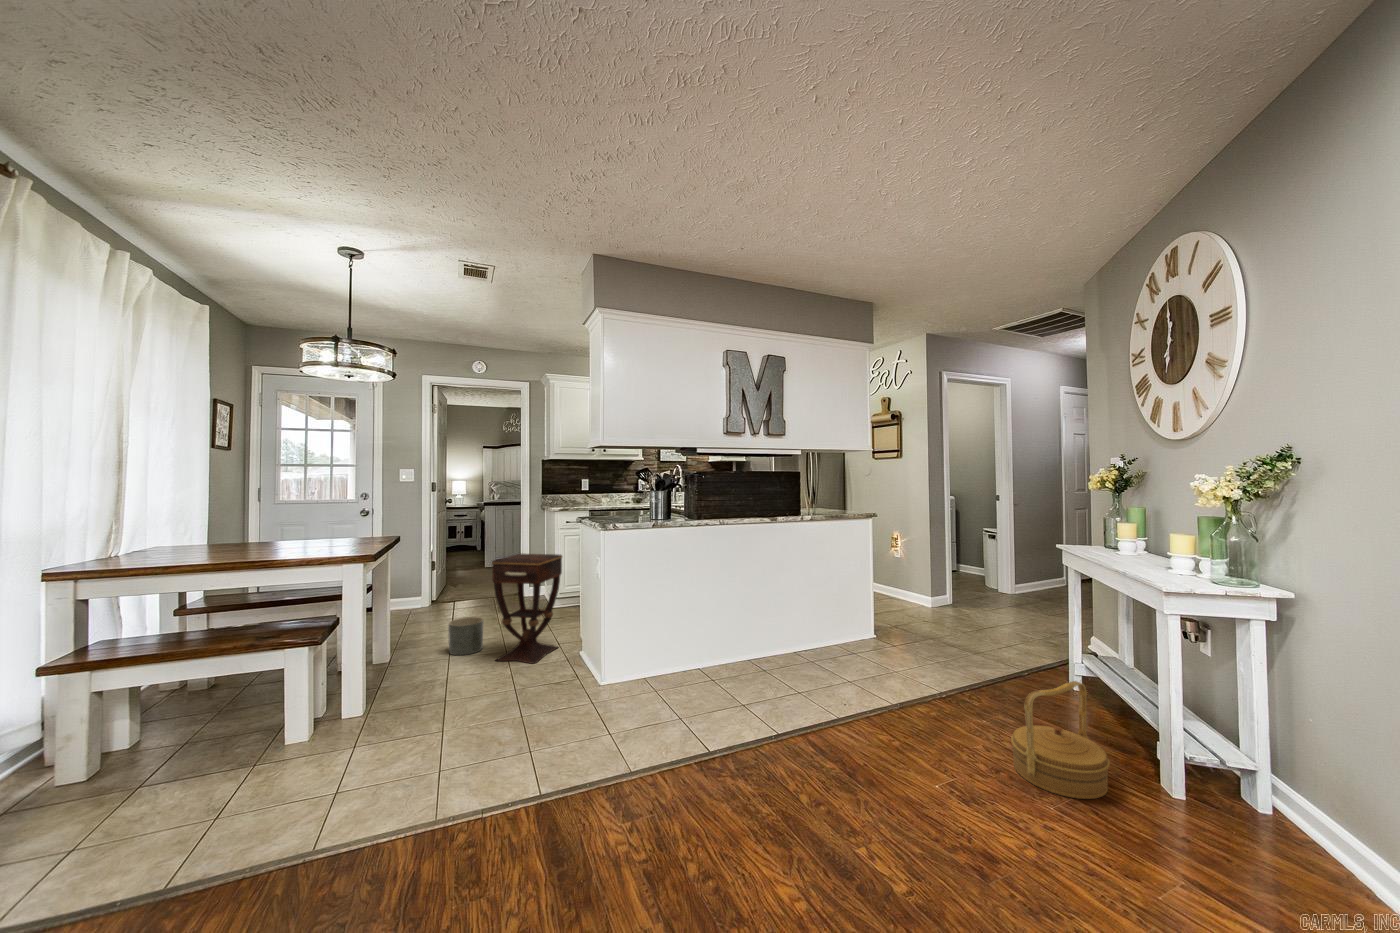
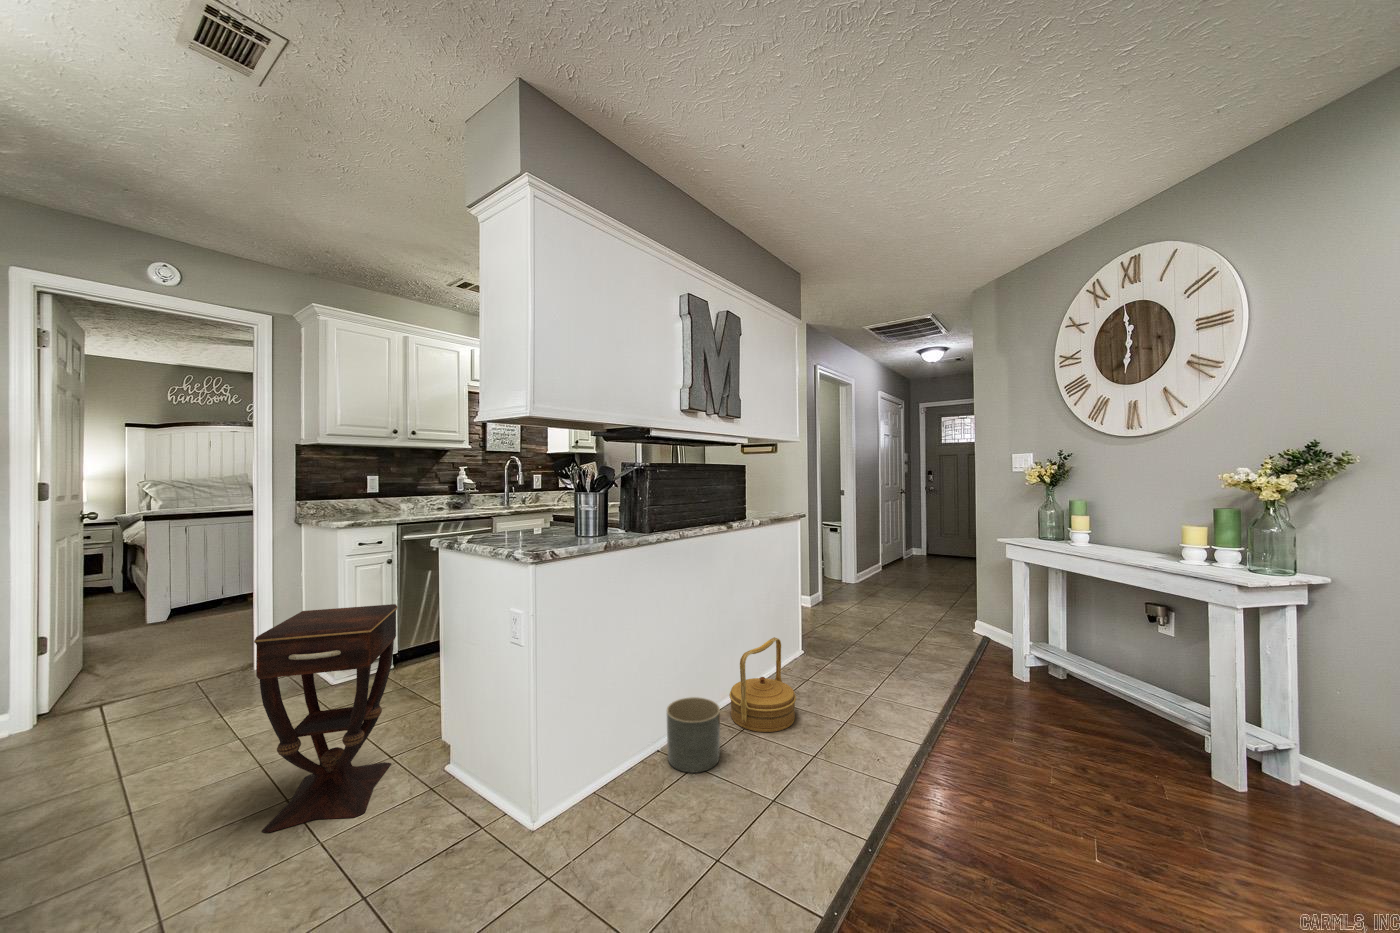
planter: present [448,617,483,655] -> present [667,697,720,773]
basket: present [1011,681,1110,799] -> present [729,637,796,732]

